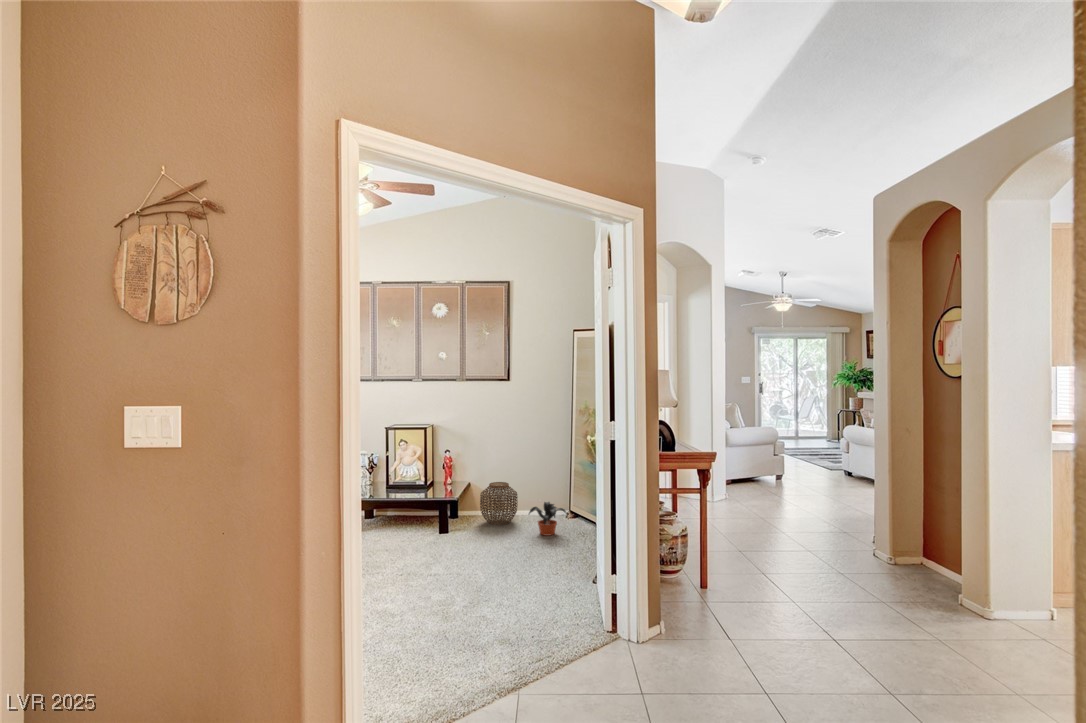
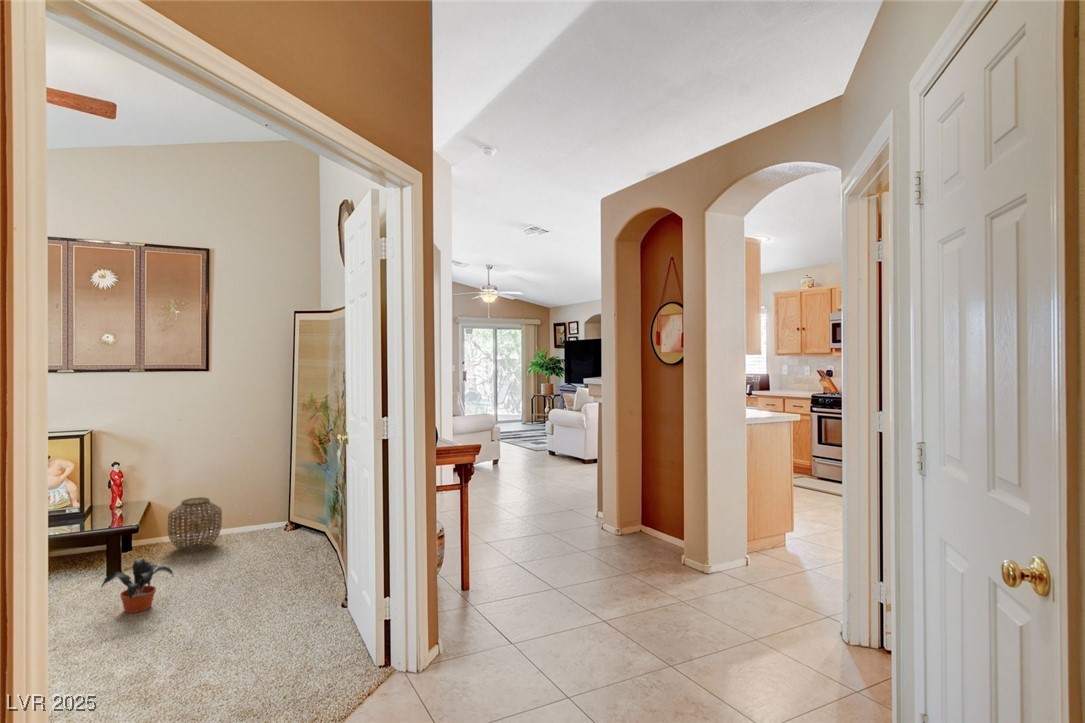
potted plant: present [529,502,566,535] -> present [102,559,173,613]

